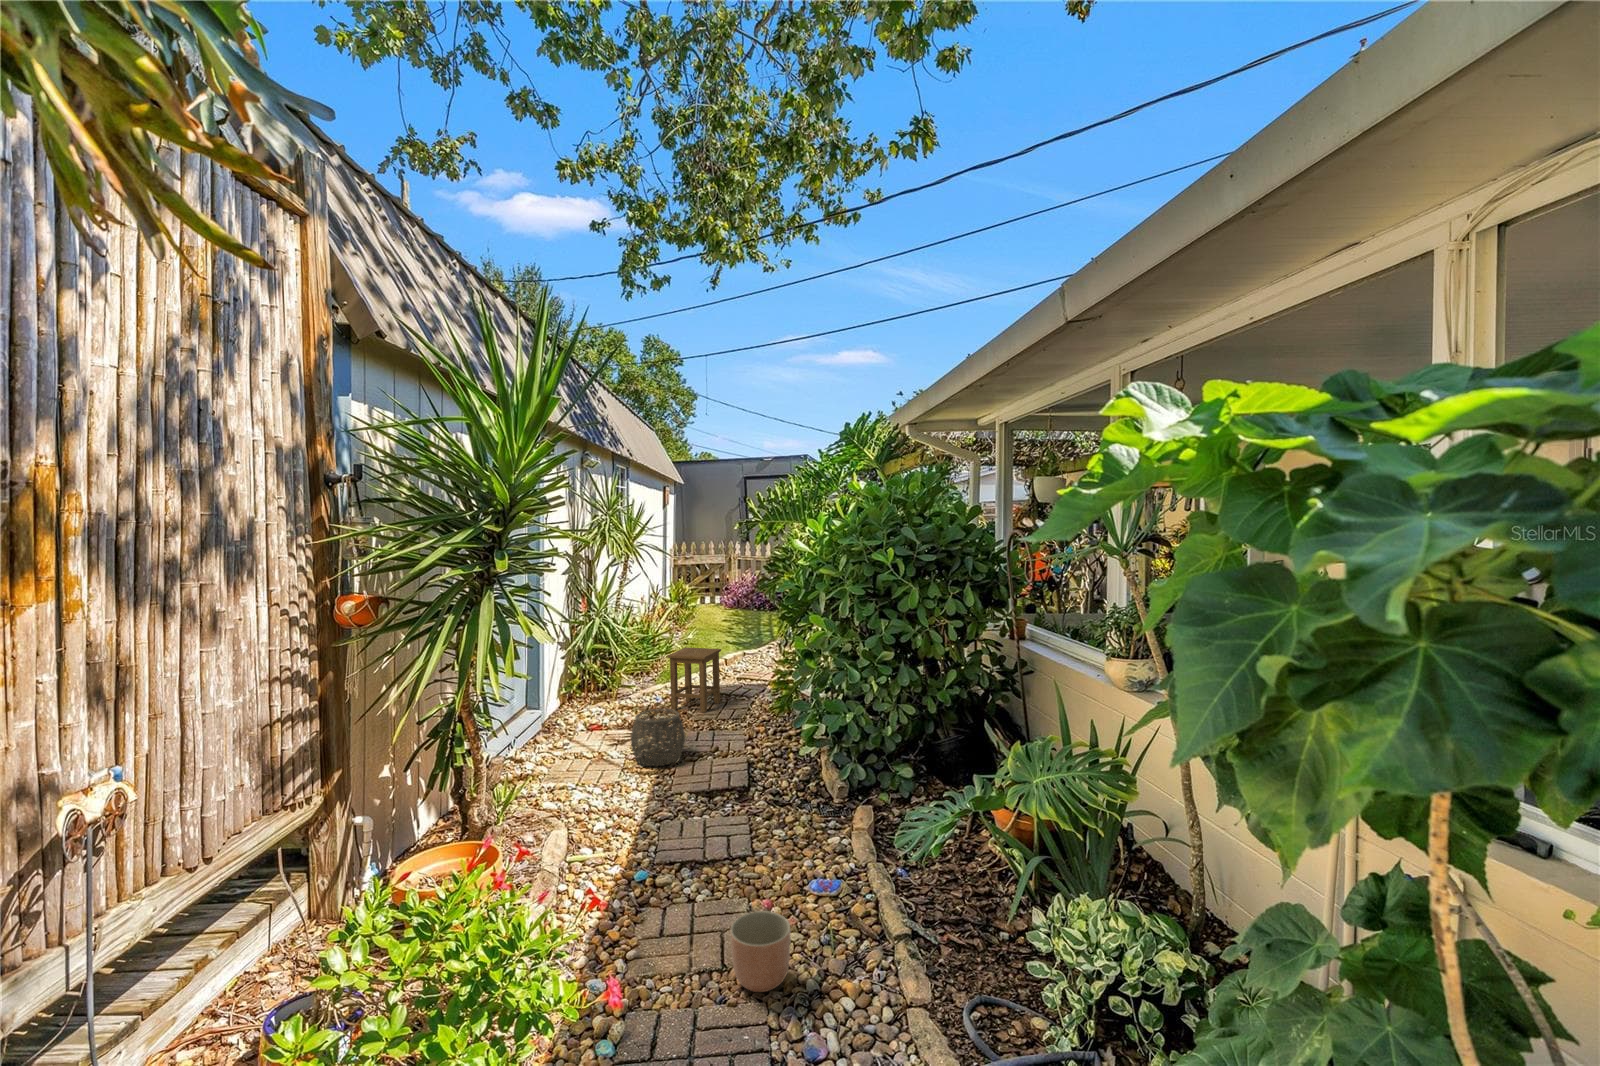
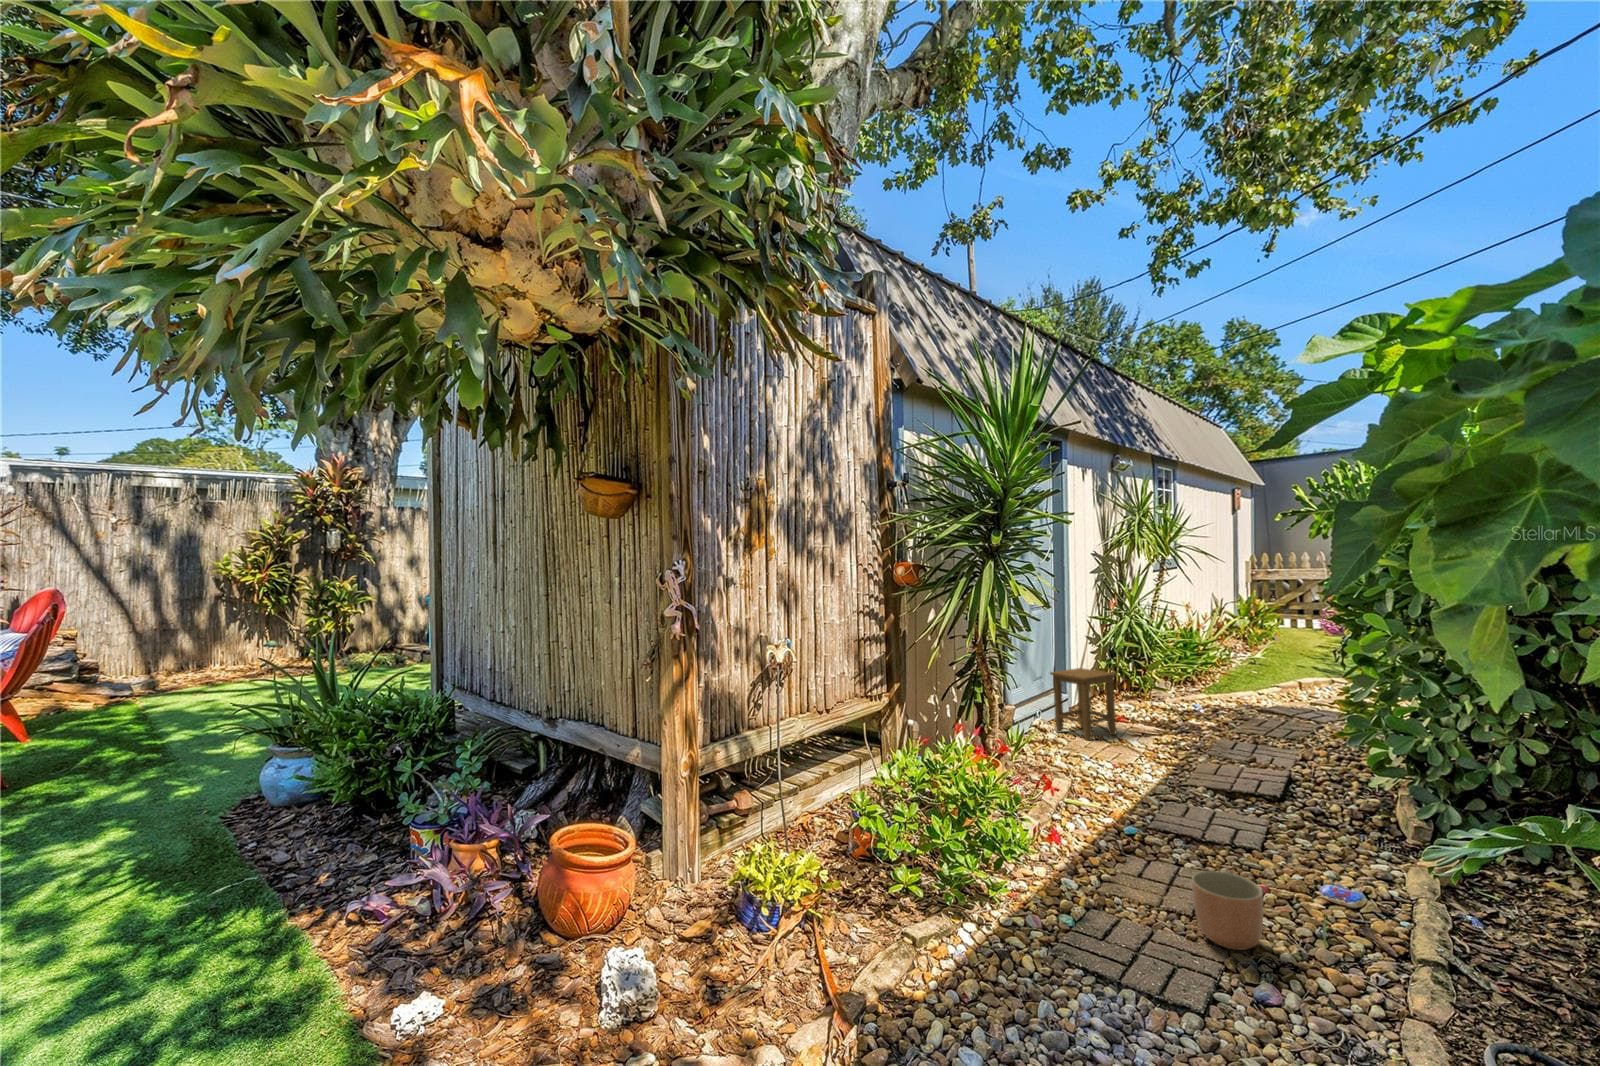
stool: present [667,648,721,713] -> present [1050,668,1116,740]
woven basket: present [631,709,685,766] -> none [1150,704,1211,760]

